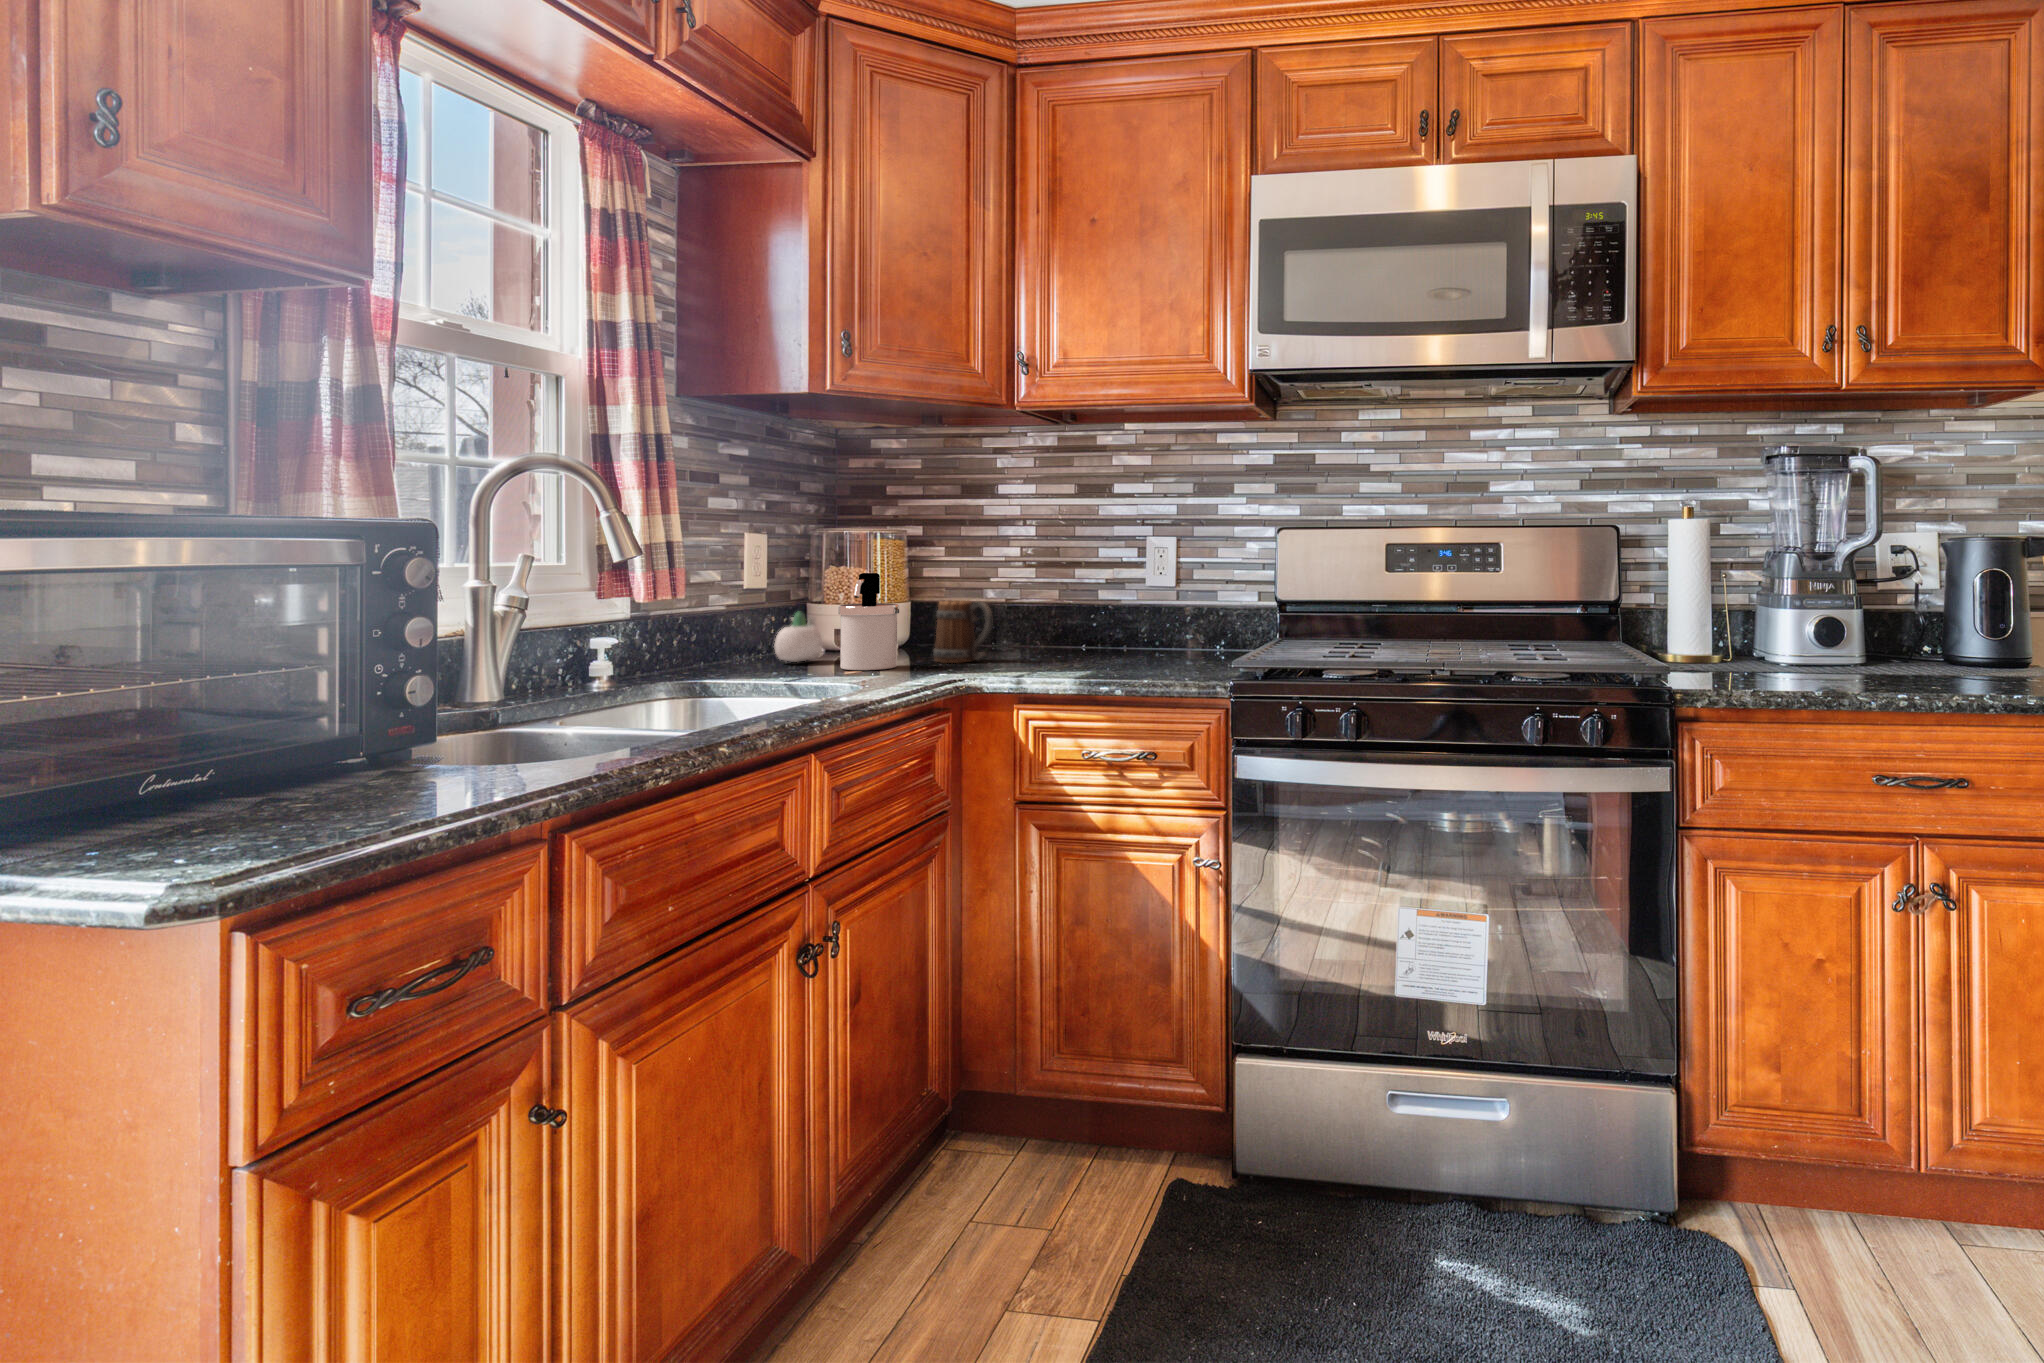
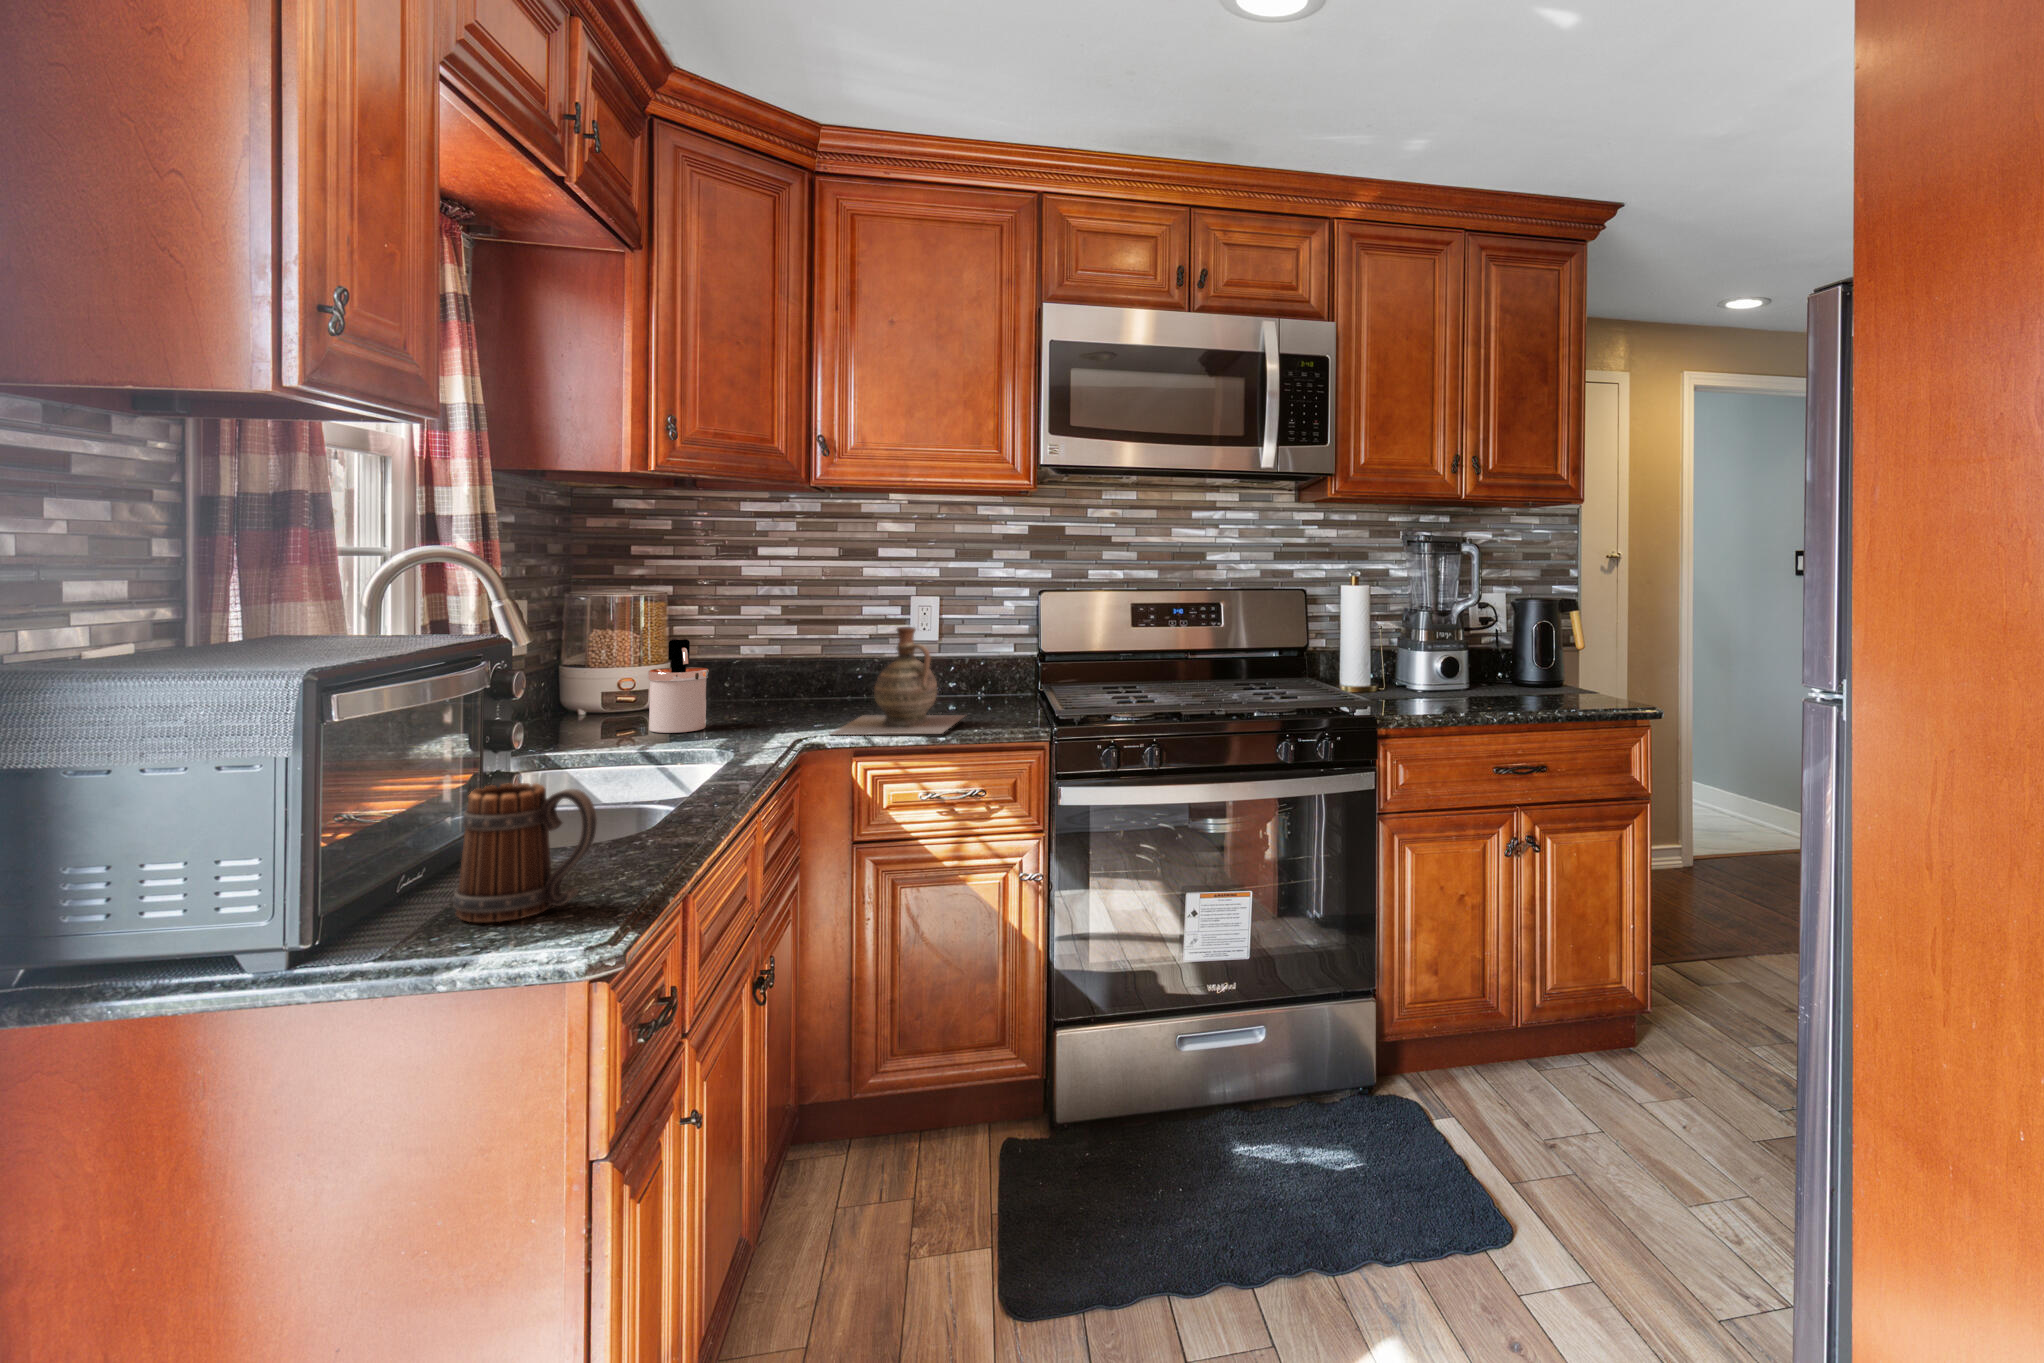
ceramic jug: none [988,560,1159,683] -> present [829,627,964,735]
mug: present [933,600,992,663] -> present [453,783,597,923]
succulent planter: present [774,612,823,662] -> none [561,677,610,727]

